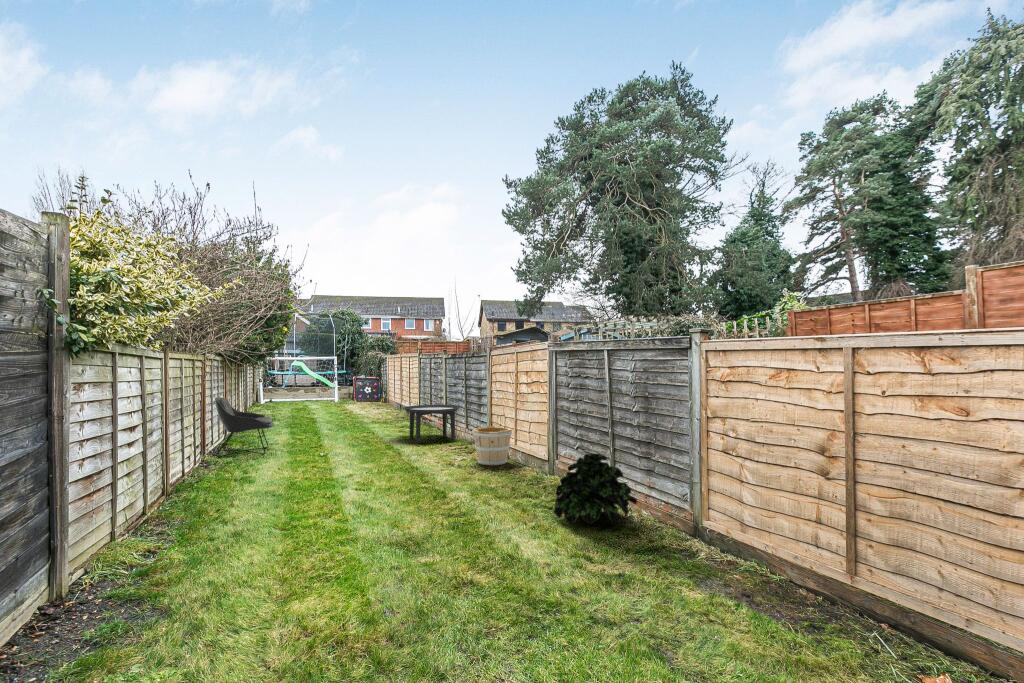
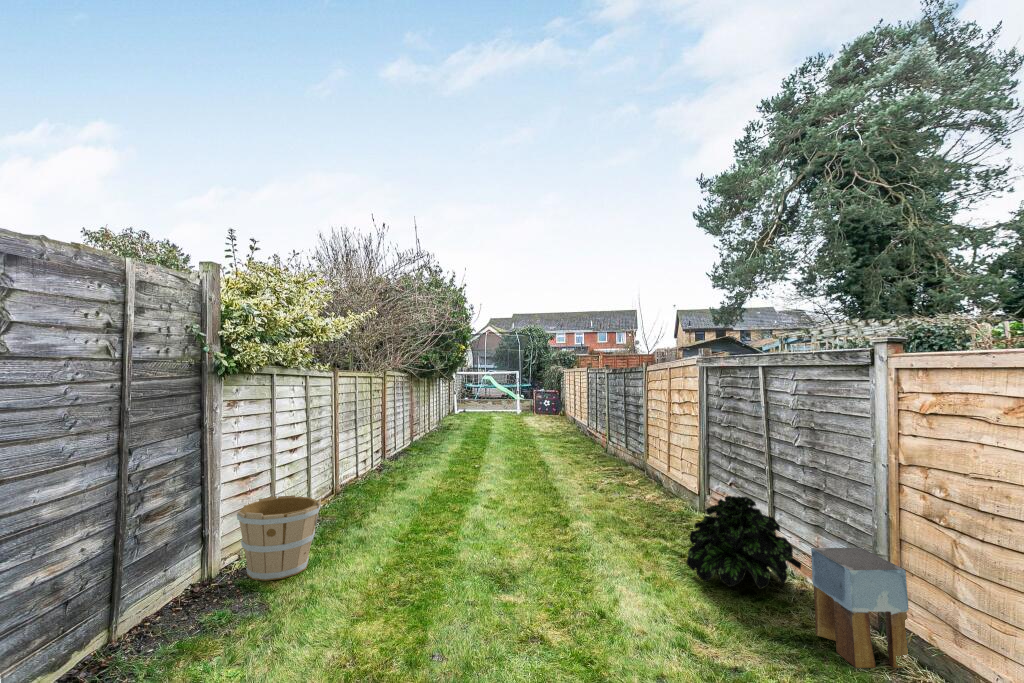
lounge chair: present [215,397,274,458] -> none [394,408,442,462]
round table: present [403,405,460,444] -> none [559,421,618,461]
wooden bucket: present [473,426,512,466] -> present [237,495,321,581]
stool: none [652,480,712,560] -> present [811,548,909,668]

